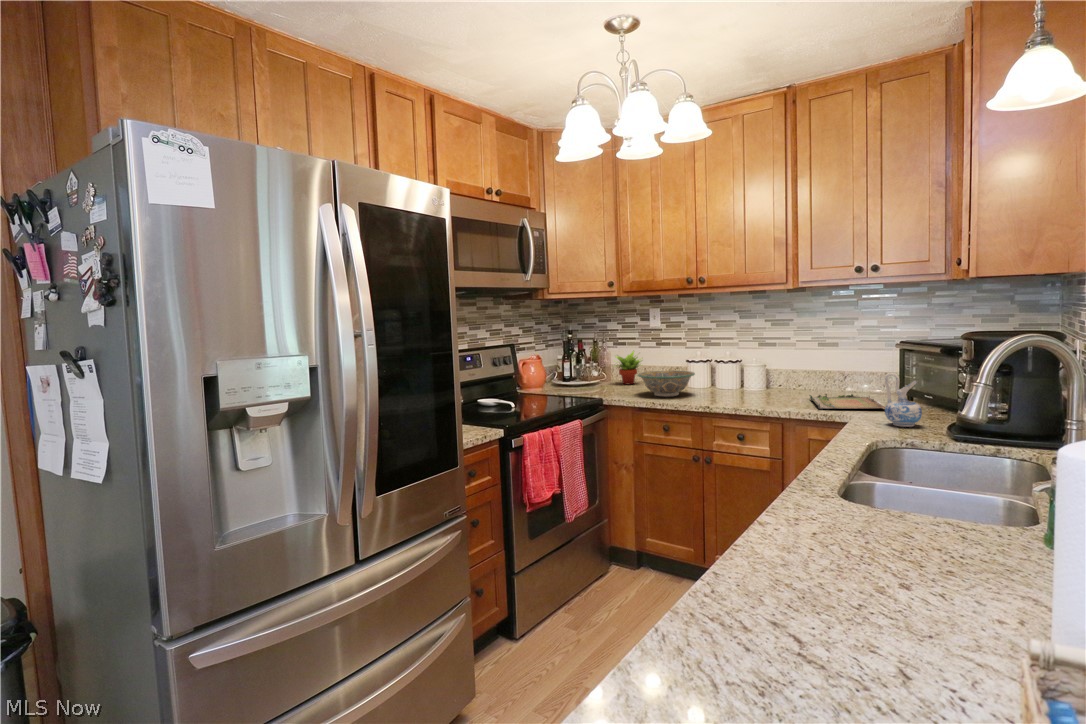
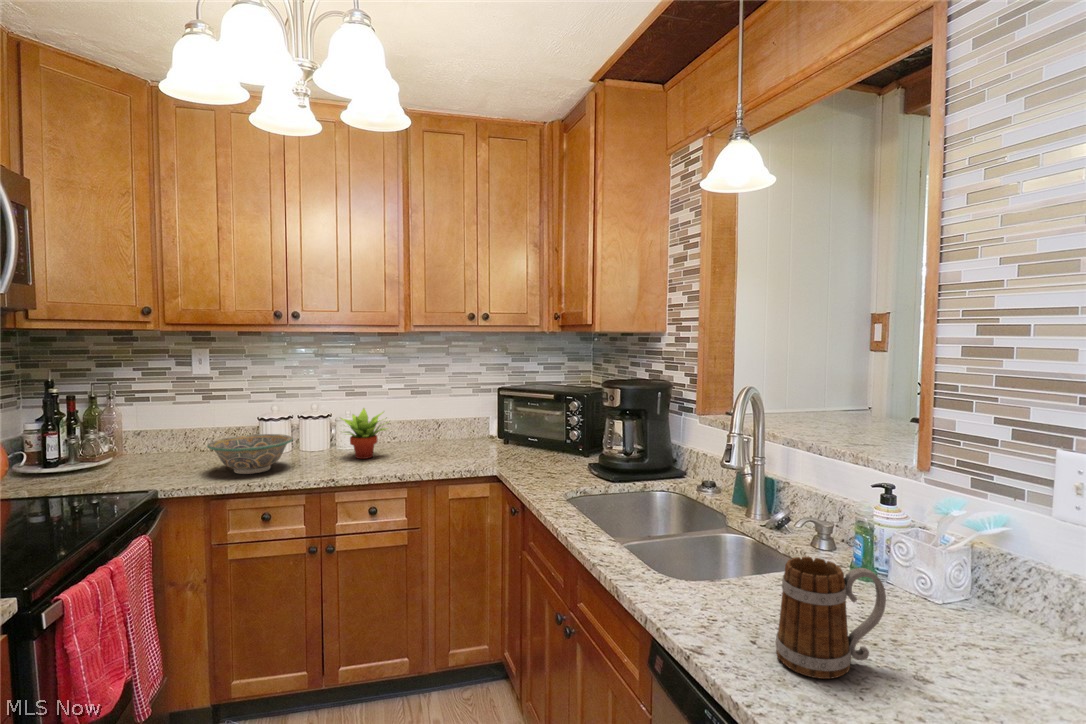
succulent plant: present [616,351,641,384] -> present [340,408,387,459]
ceramic pitcher: present [885,373,922,427] -> none [537,424,567,475]
tray: present [810,394,885,409] -> none [424,438,513,465]
mug: none [814,467,917,575] -> present [775,557,886,679]

